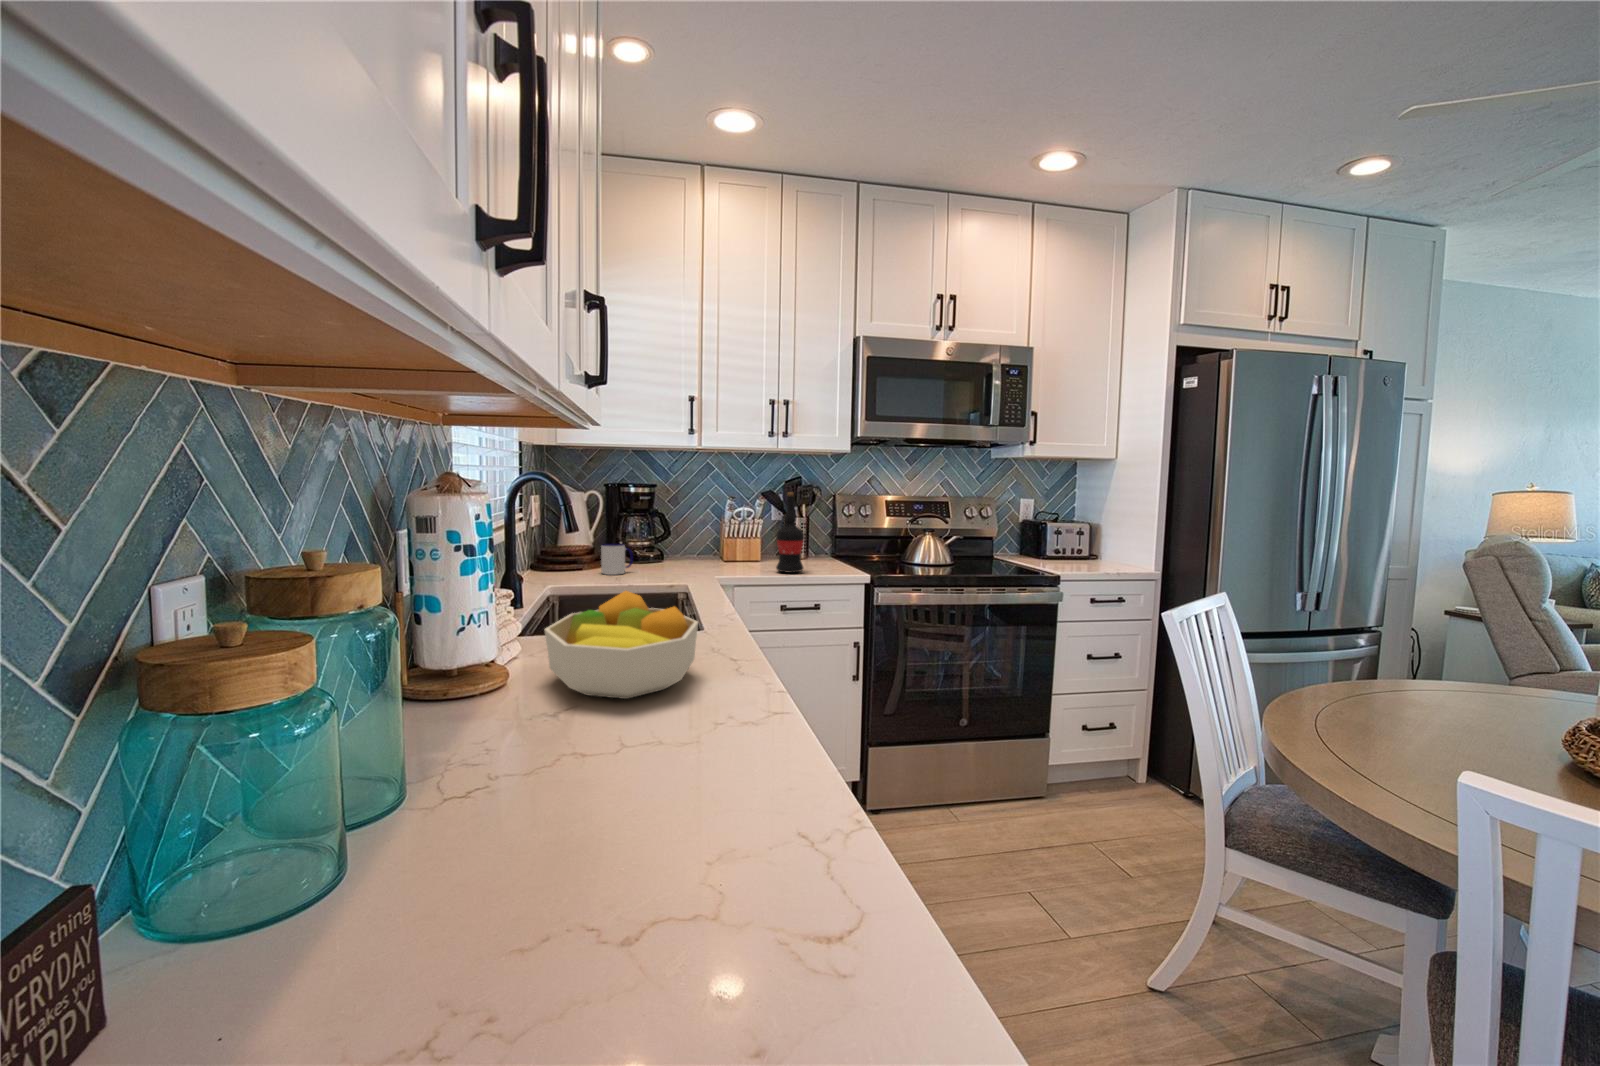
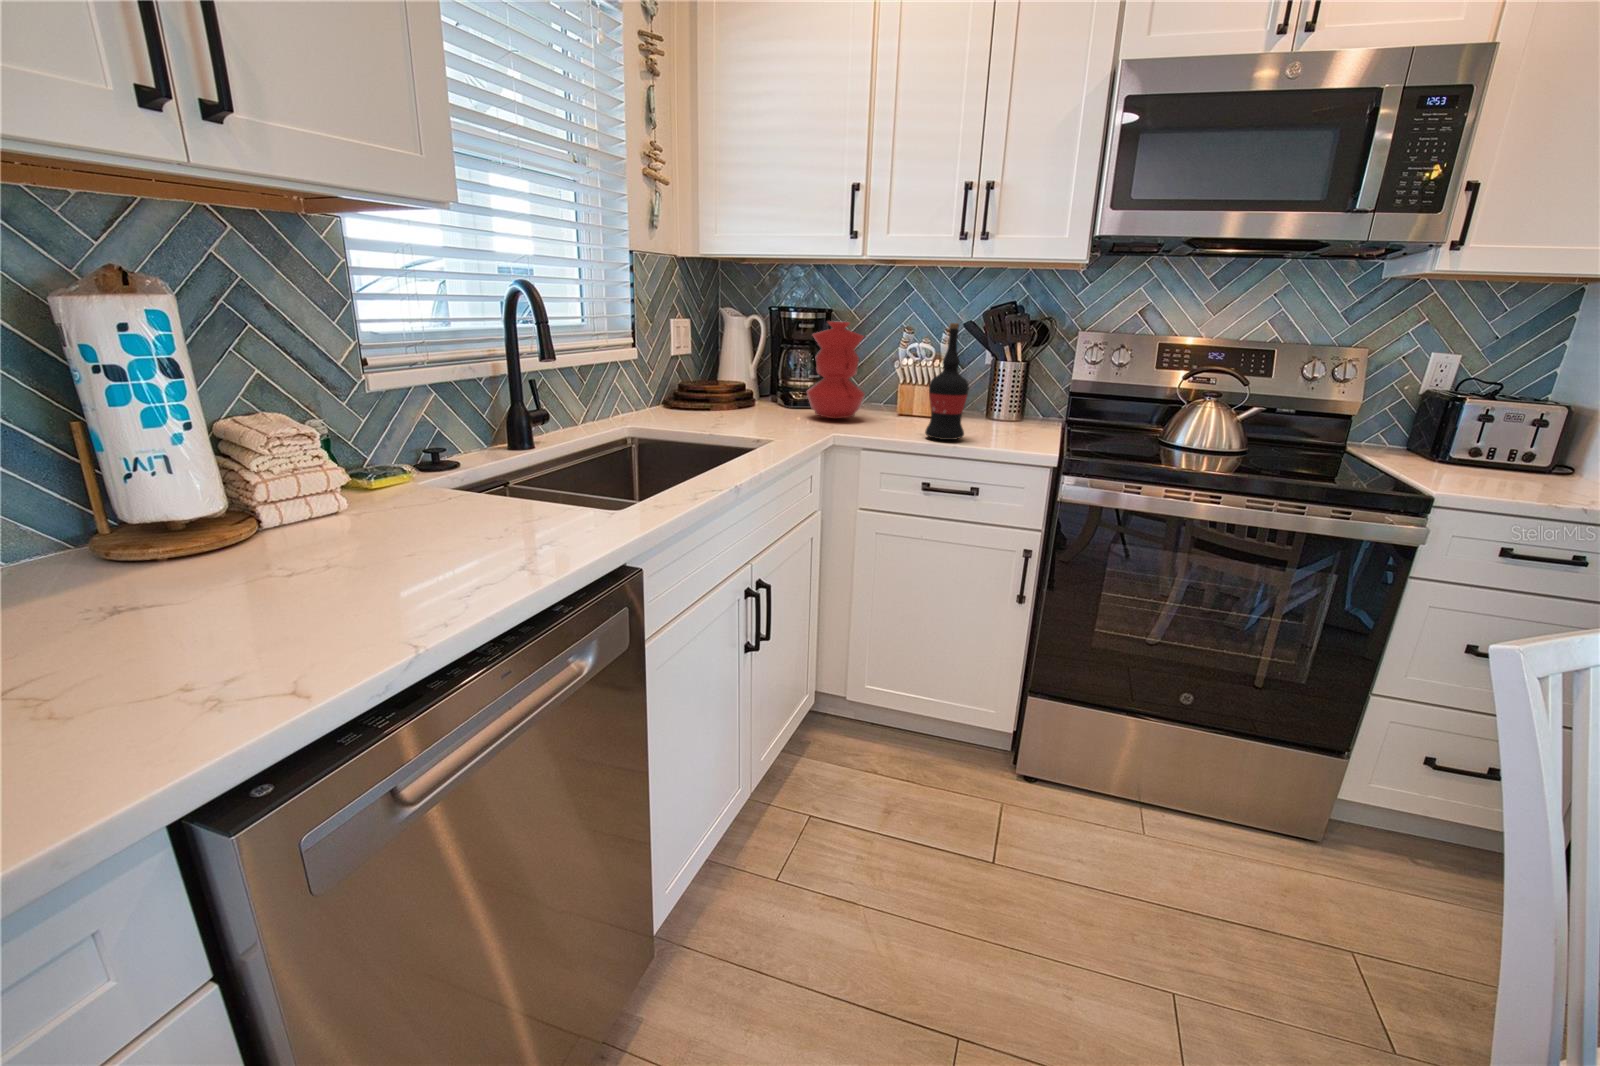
vase: none [671,494,717,567] -> present [807,321,865,419]
mug: present [601,544,633,575] -> none [709,381,749,419]
fruit bowl: present [545,591,698,699] -> none [190,446,484,605]

